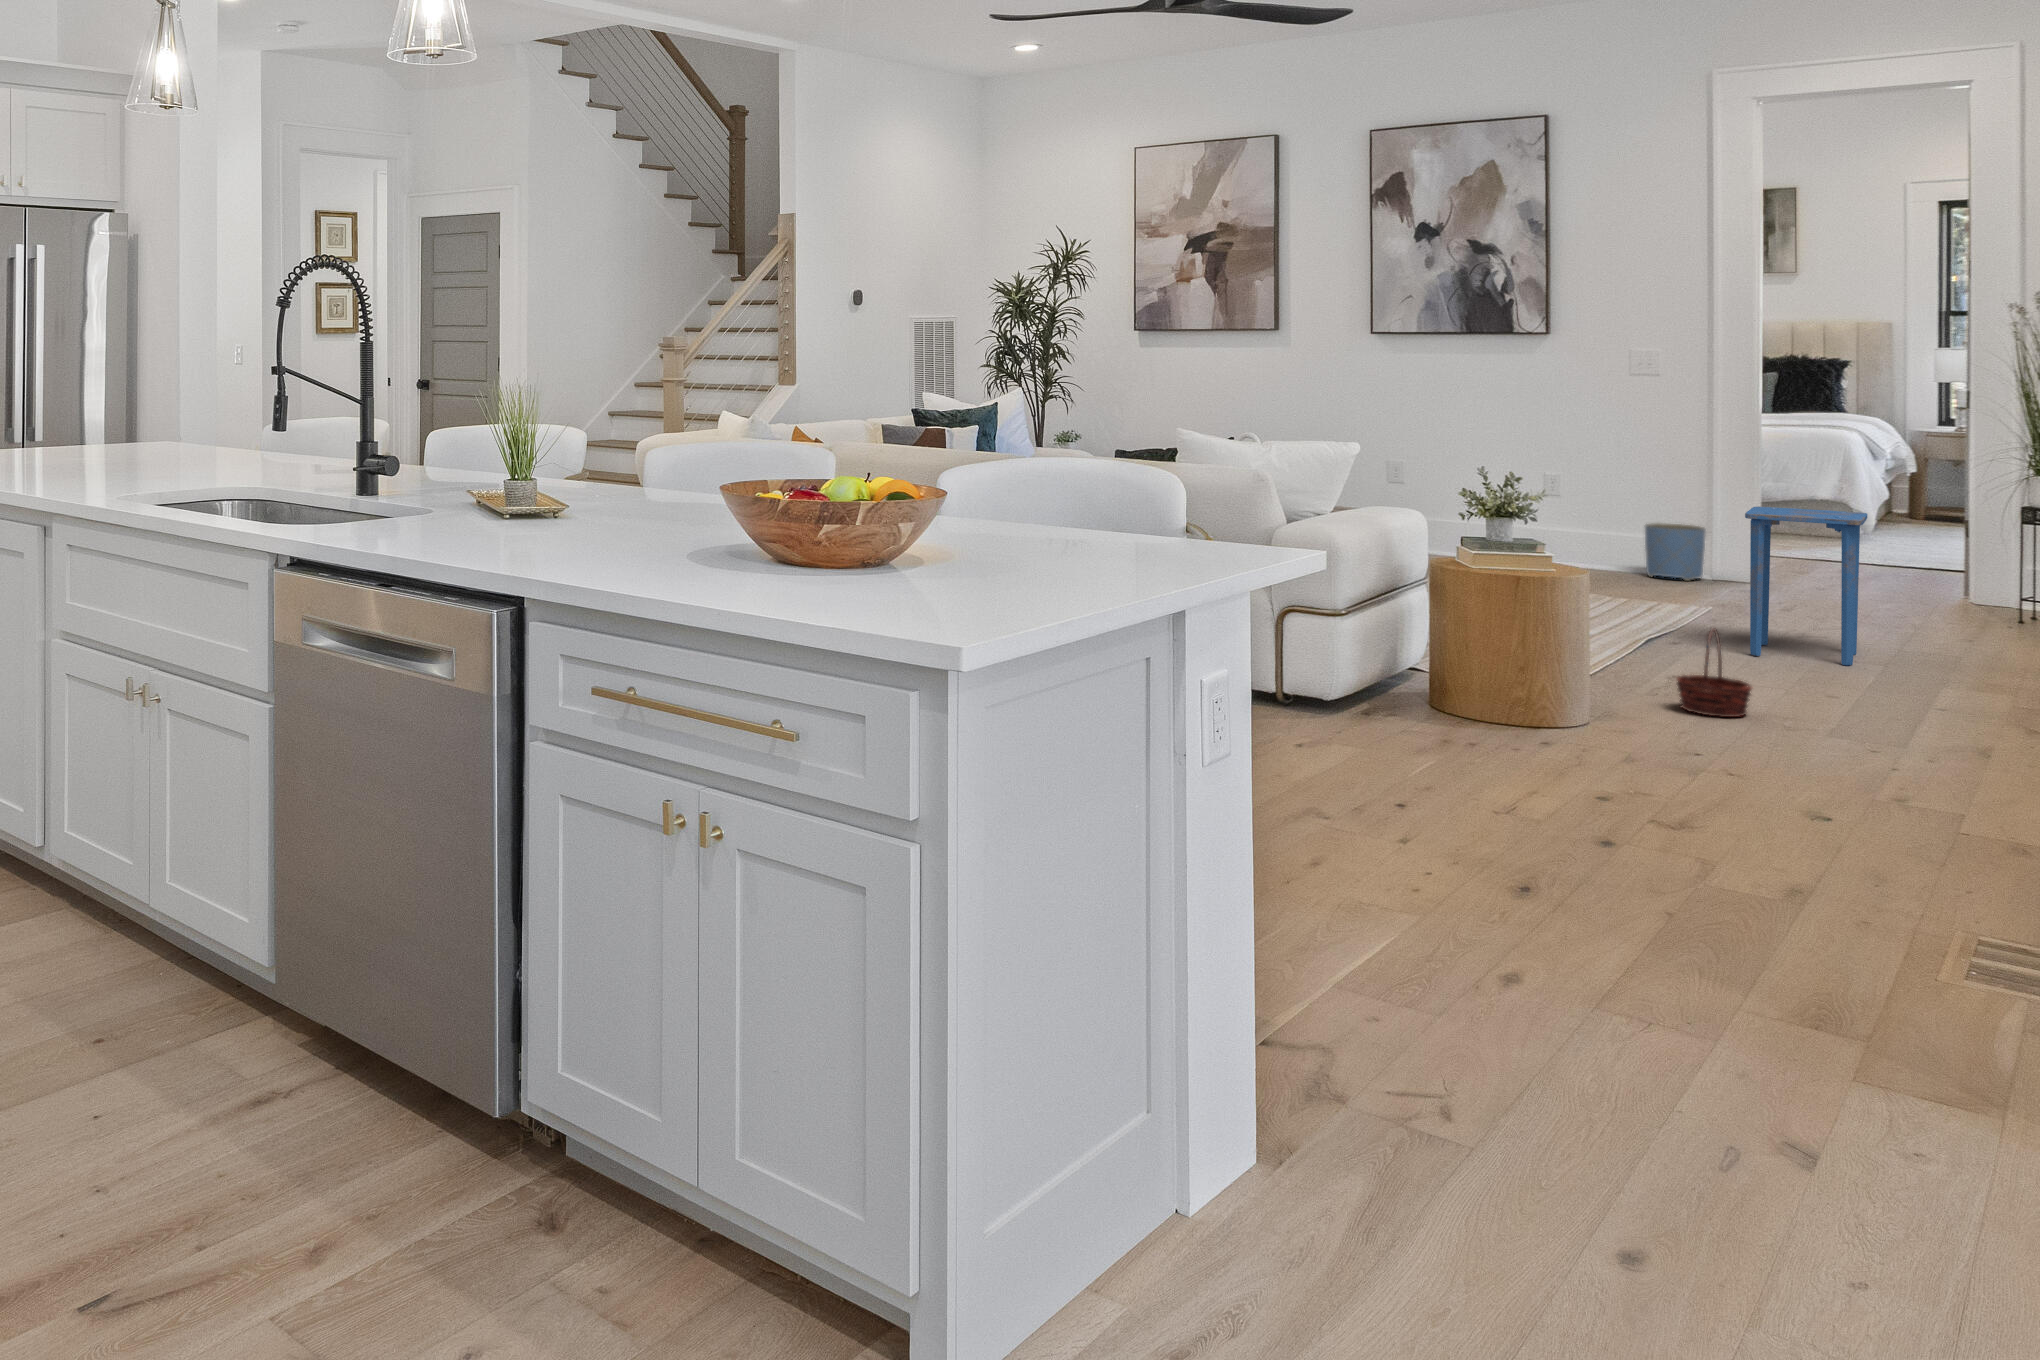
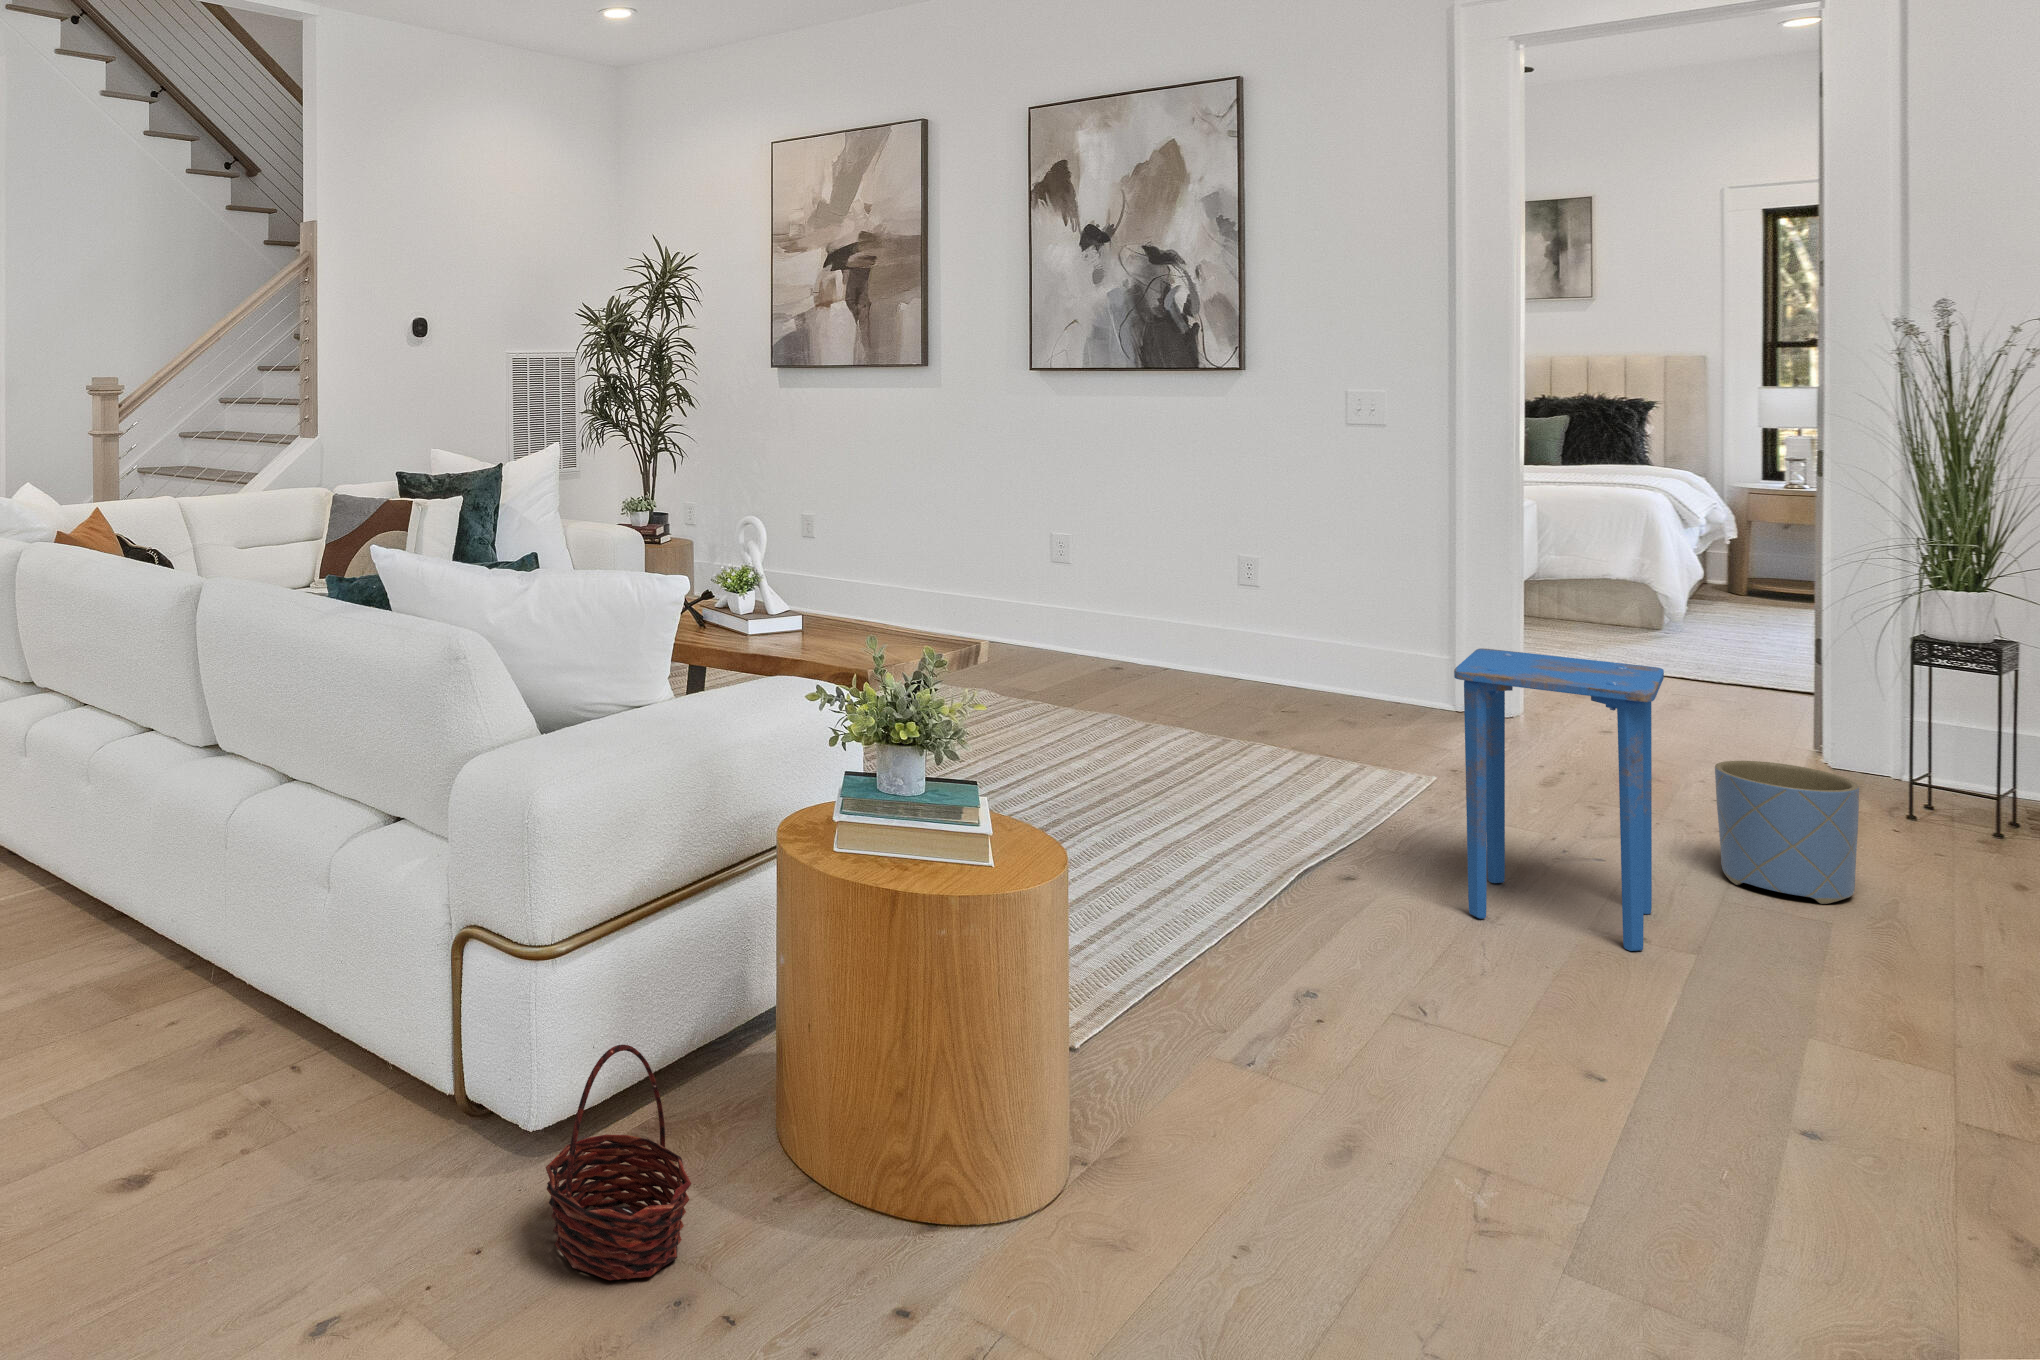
planter: present [1645,523,1706,581] -> present [1715,761,1859,904]
basket: present [1677,628,1752,717] -> present [546,1045,691,1280]

